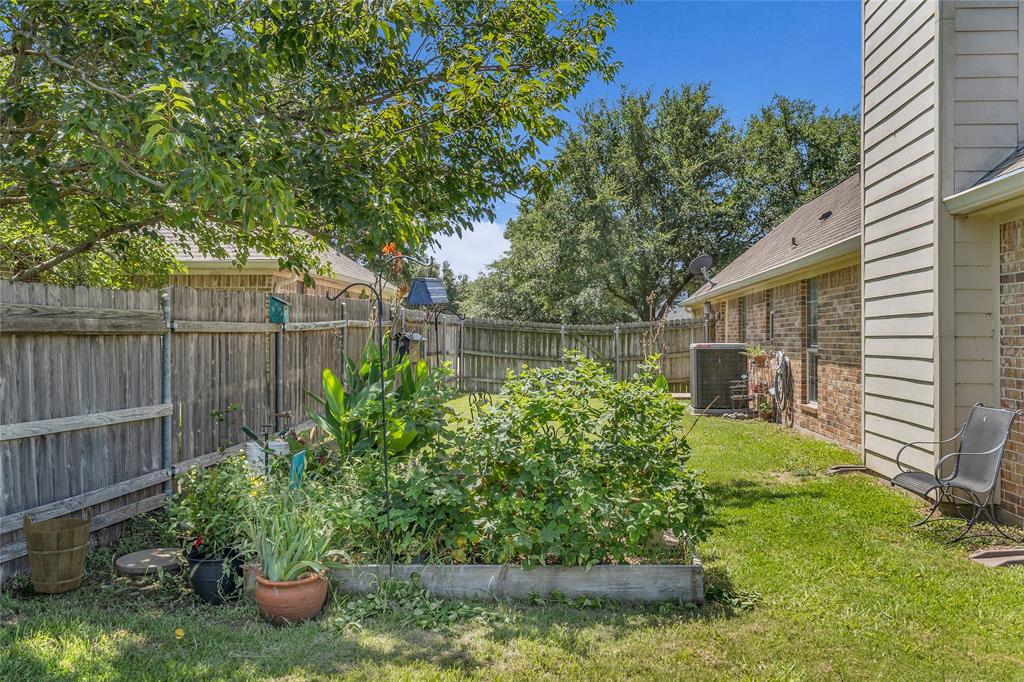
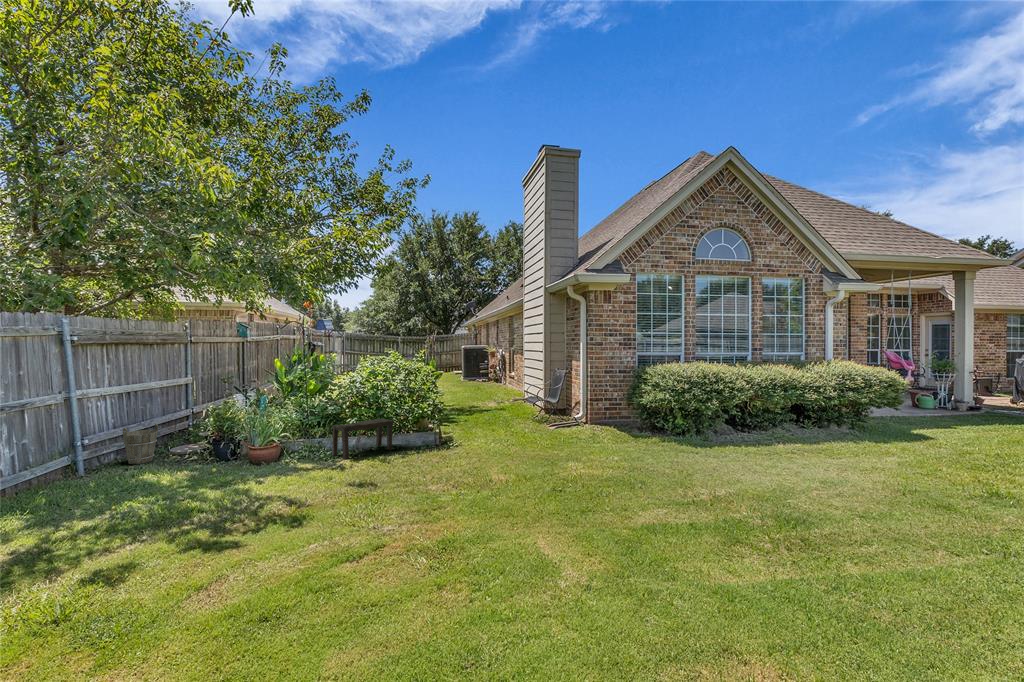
bench: none [444,520,589,625] -> present [332,418,393,459]

